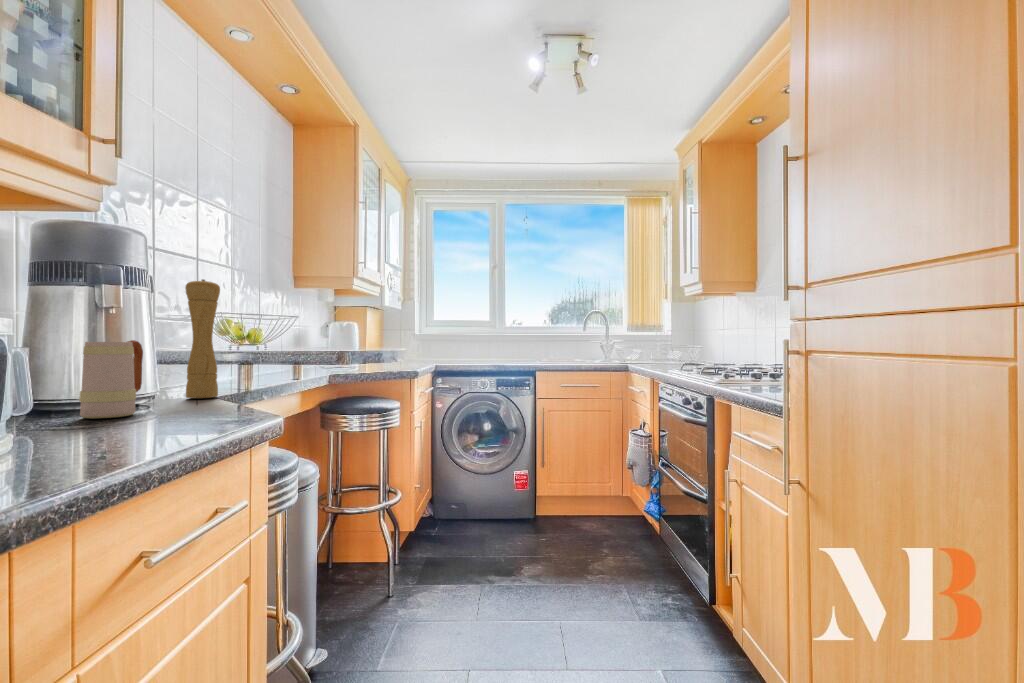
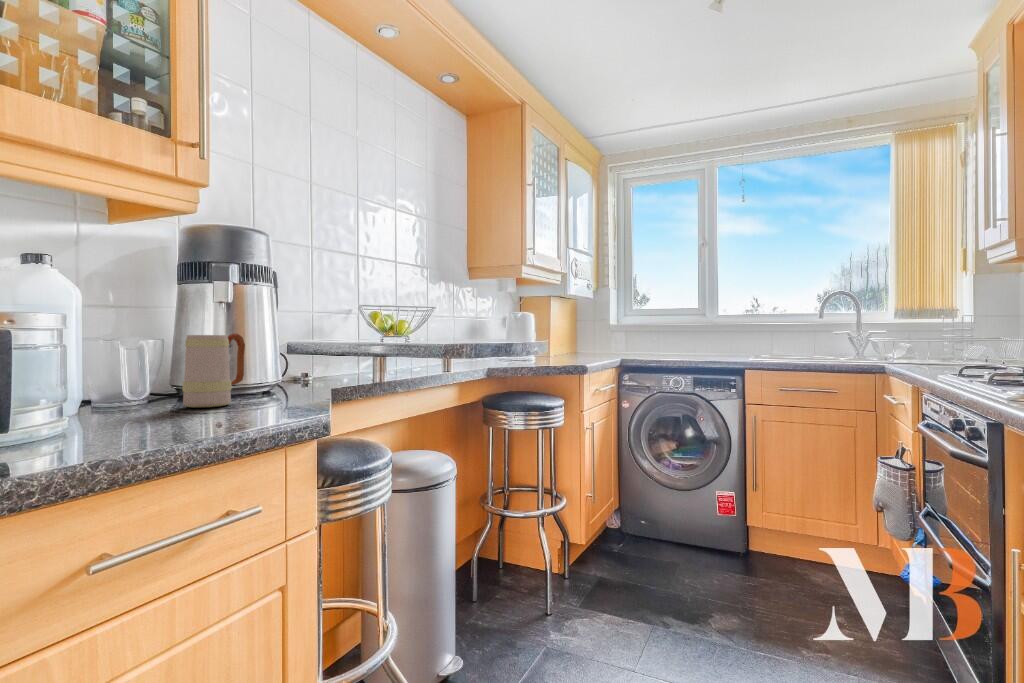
pepper mill: present [185,279,220,398] -> none [302,273,334,391]

